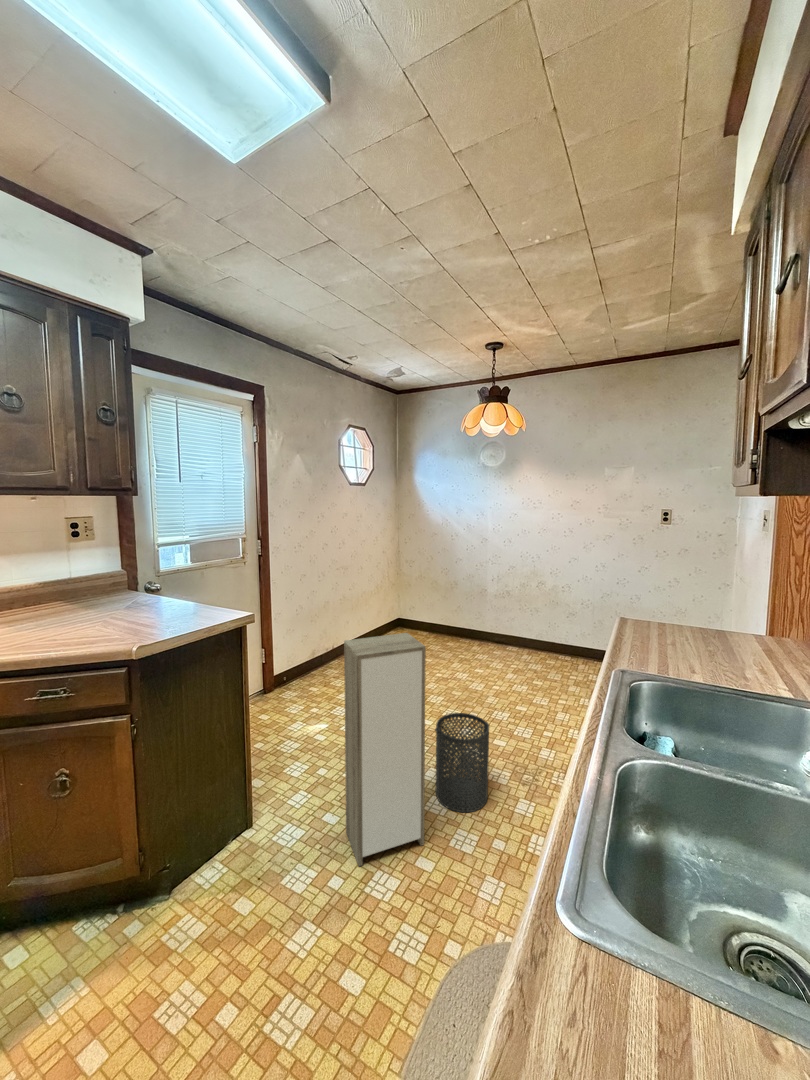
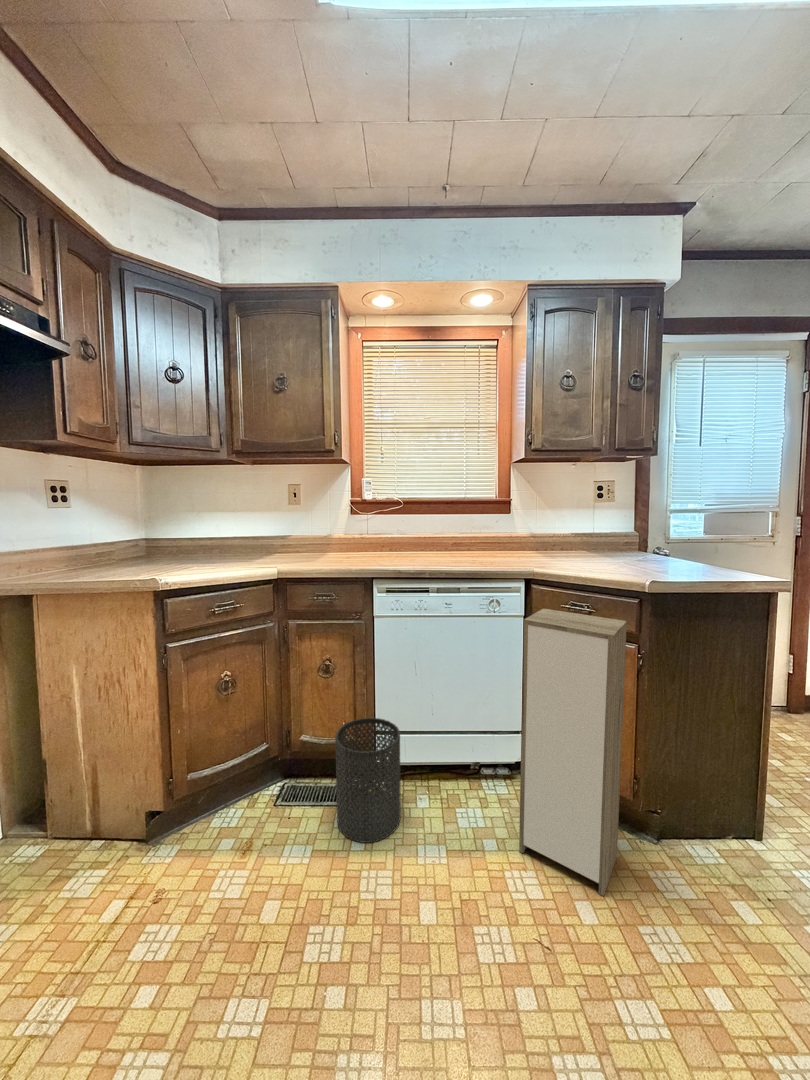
trash can: present [435,713,489,812] -> present [335,718,401,843]

